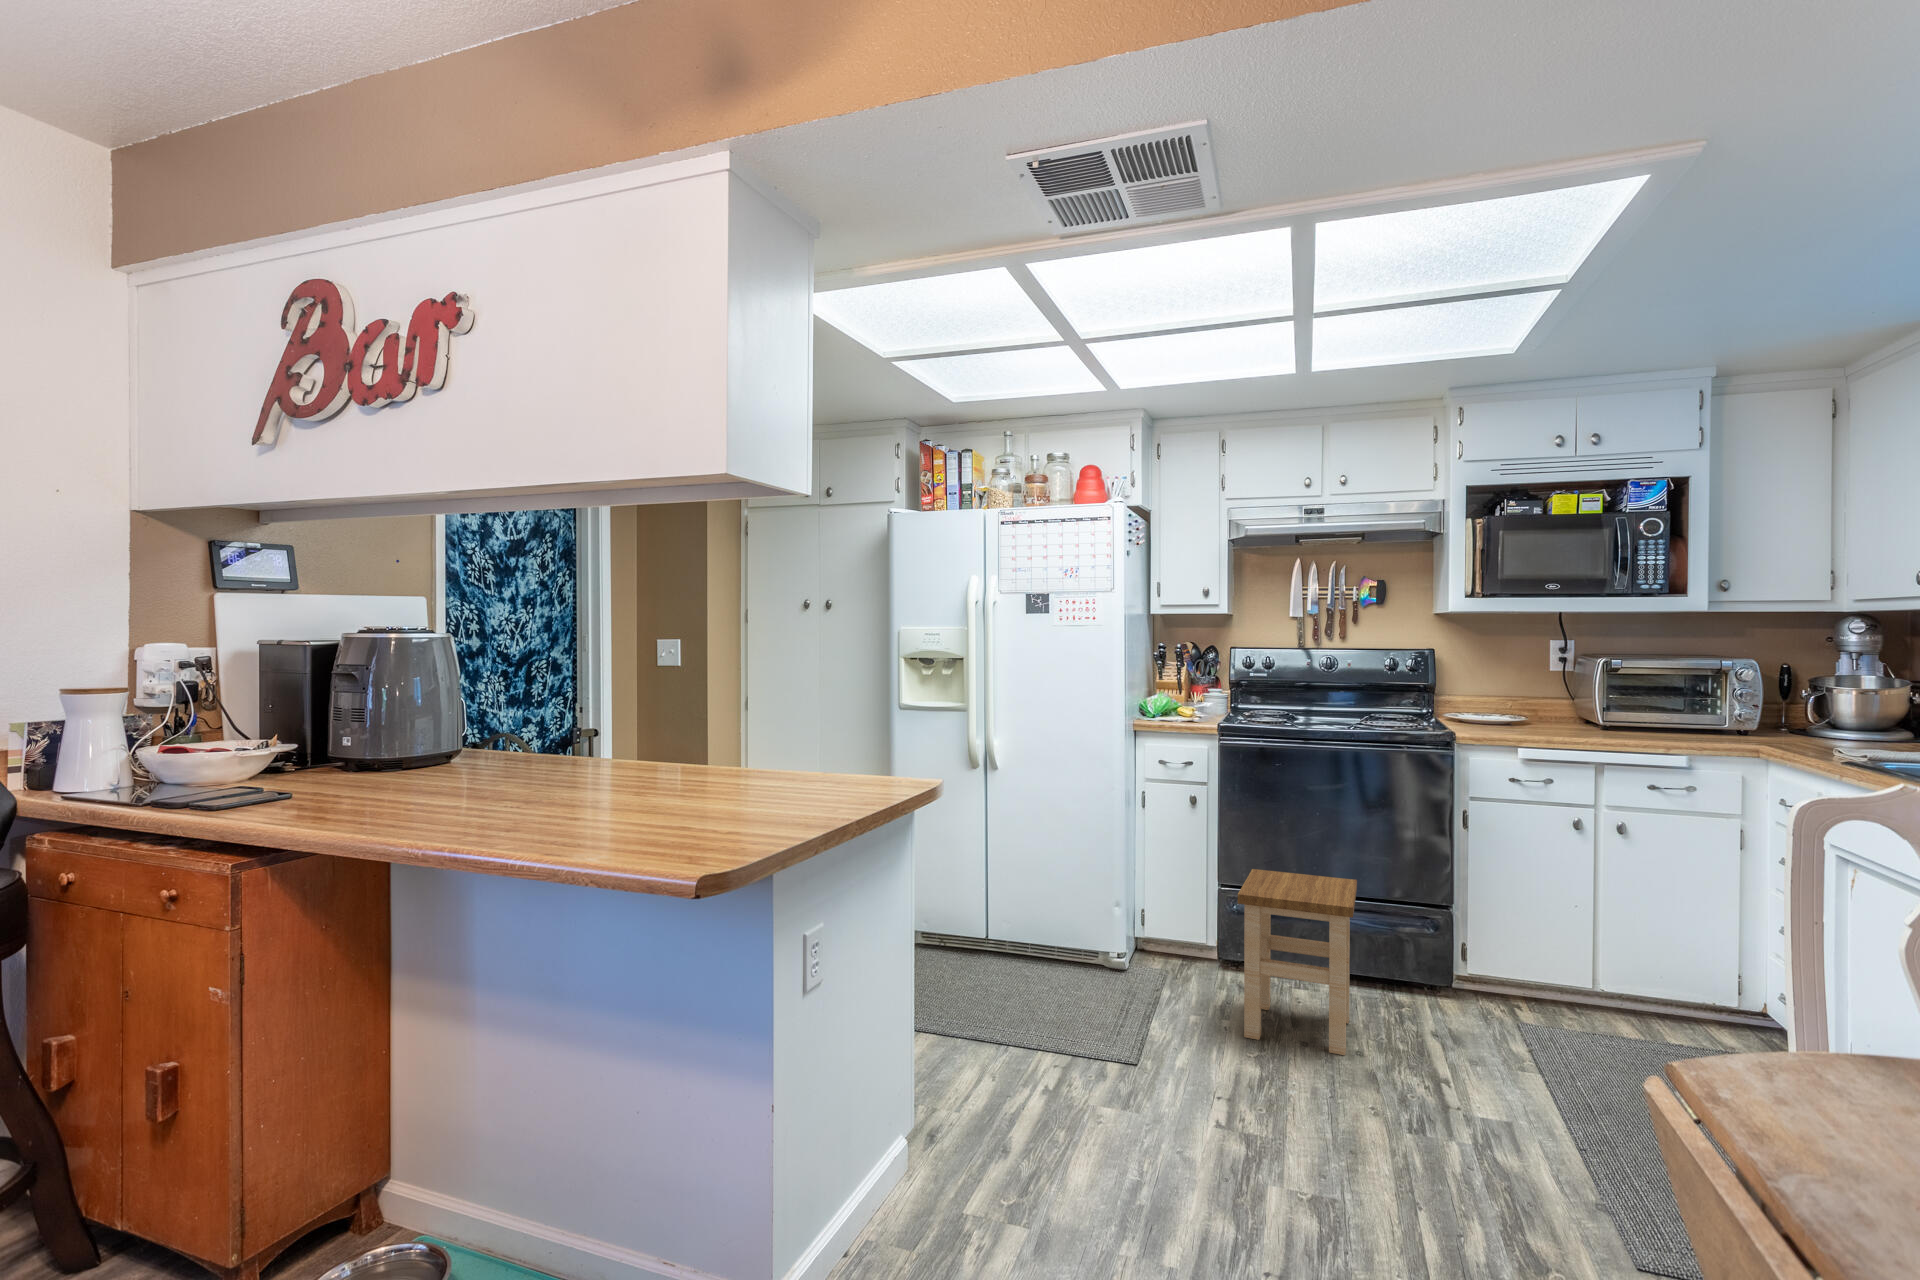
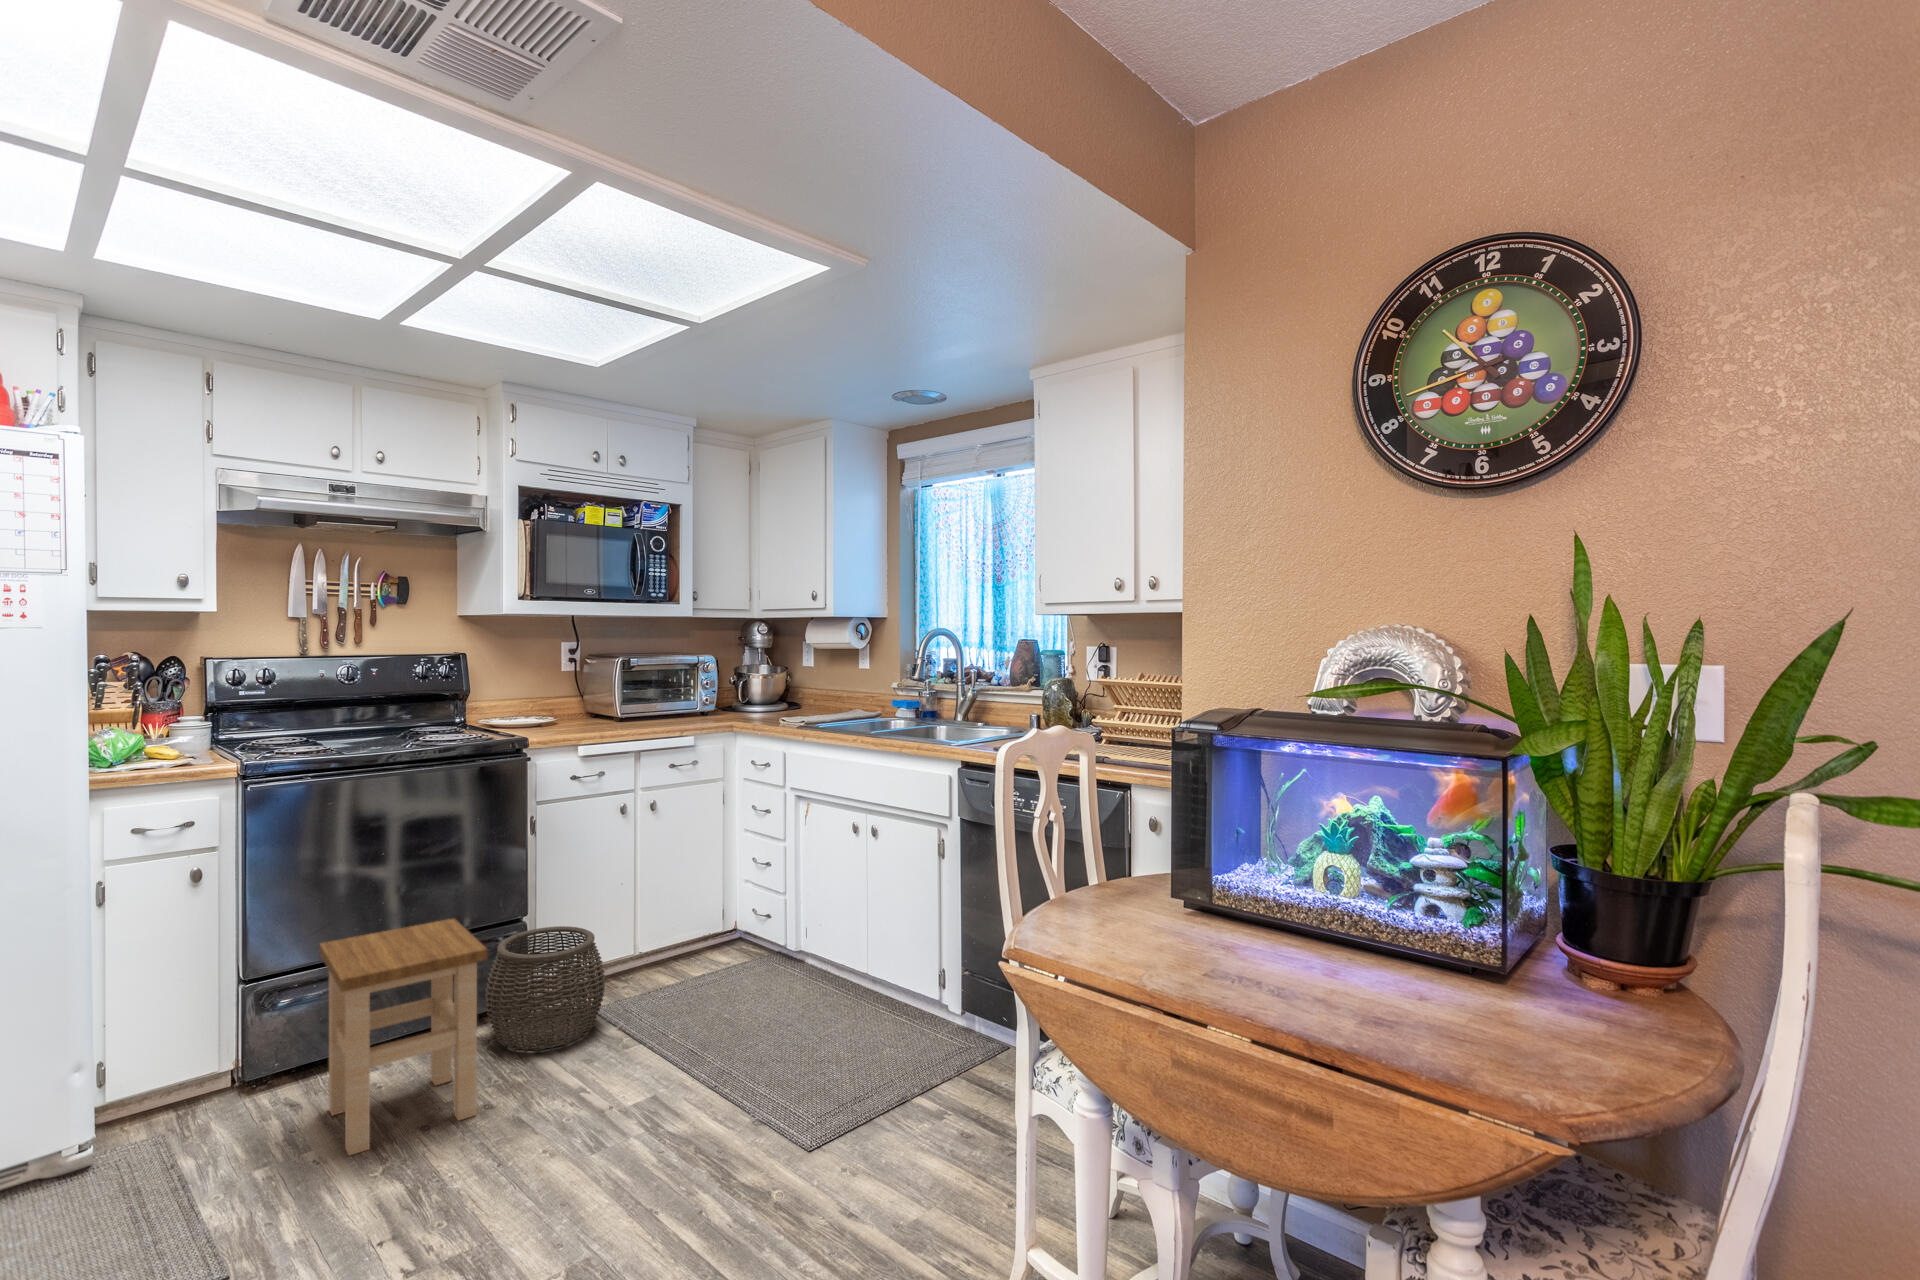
woven basket: none [1394,918,1518,1041] -> present [485,926,605,1051]

